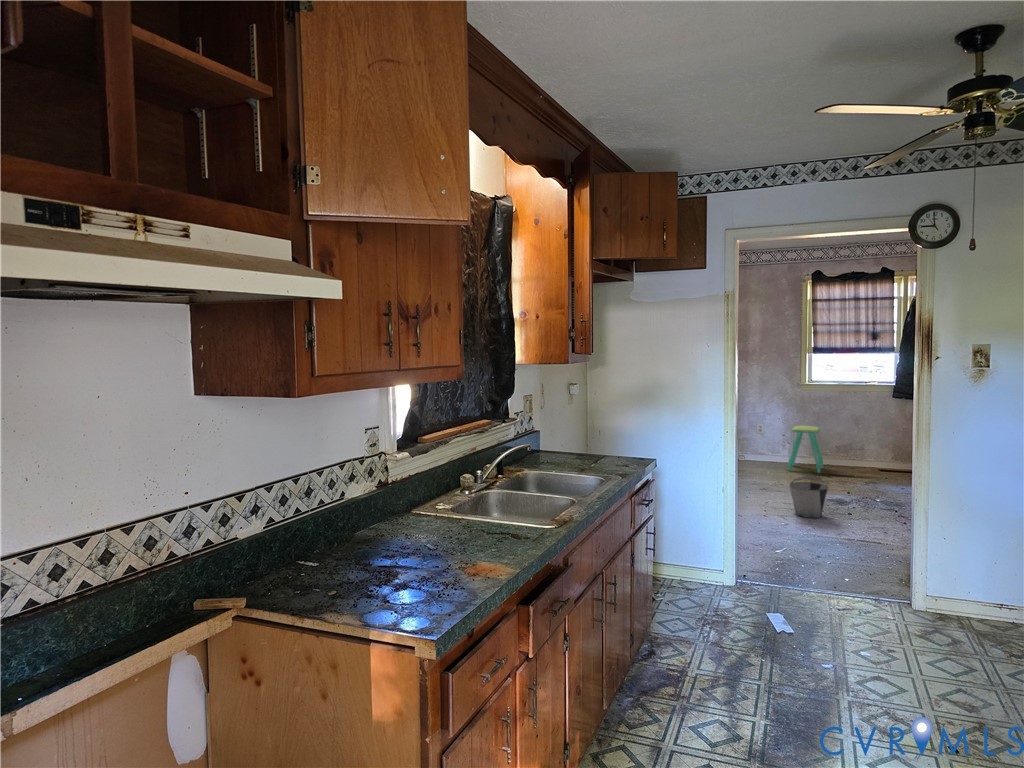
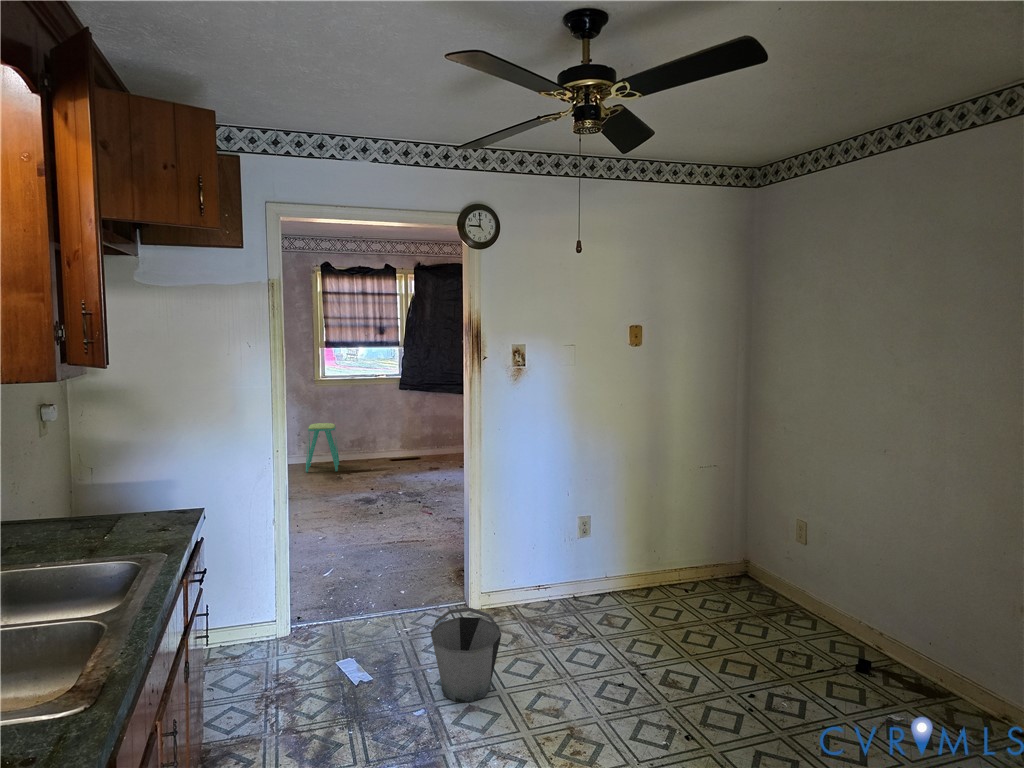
bucket: present [790,477,828,518] -> present [431,608,501,702]

